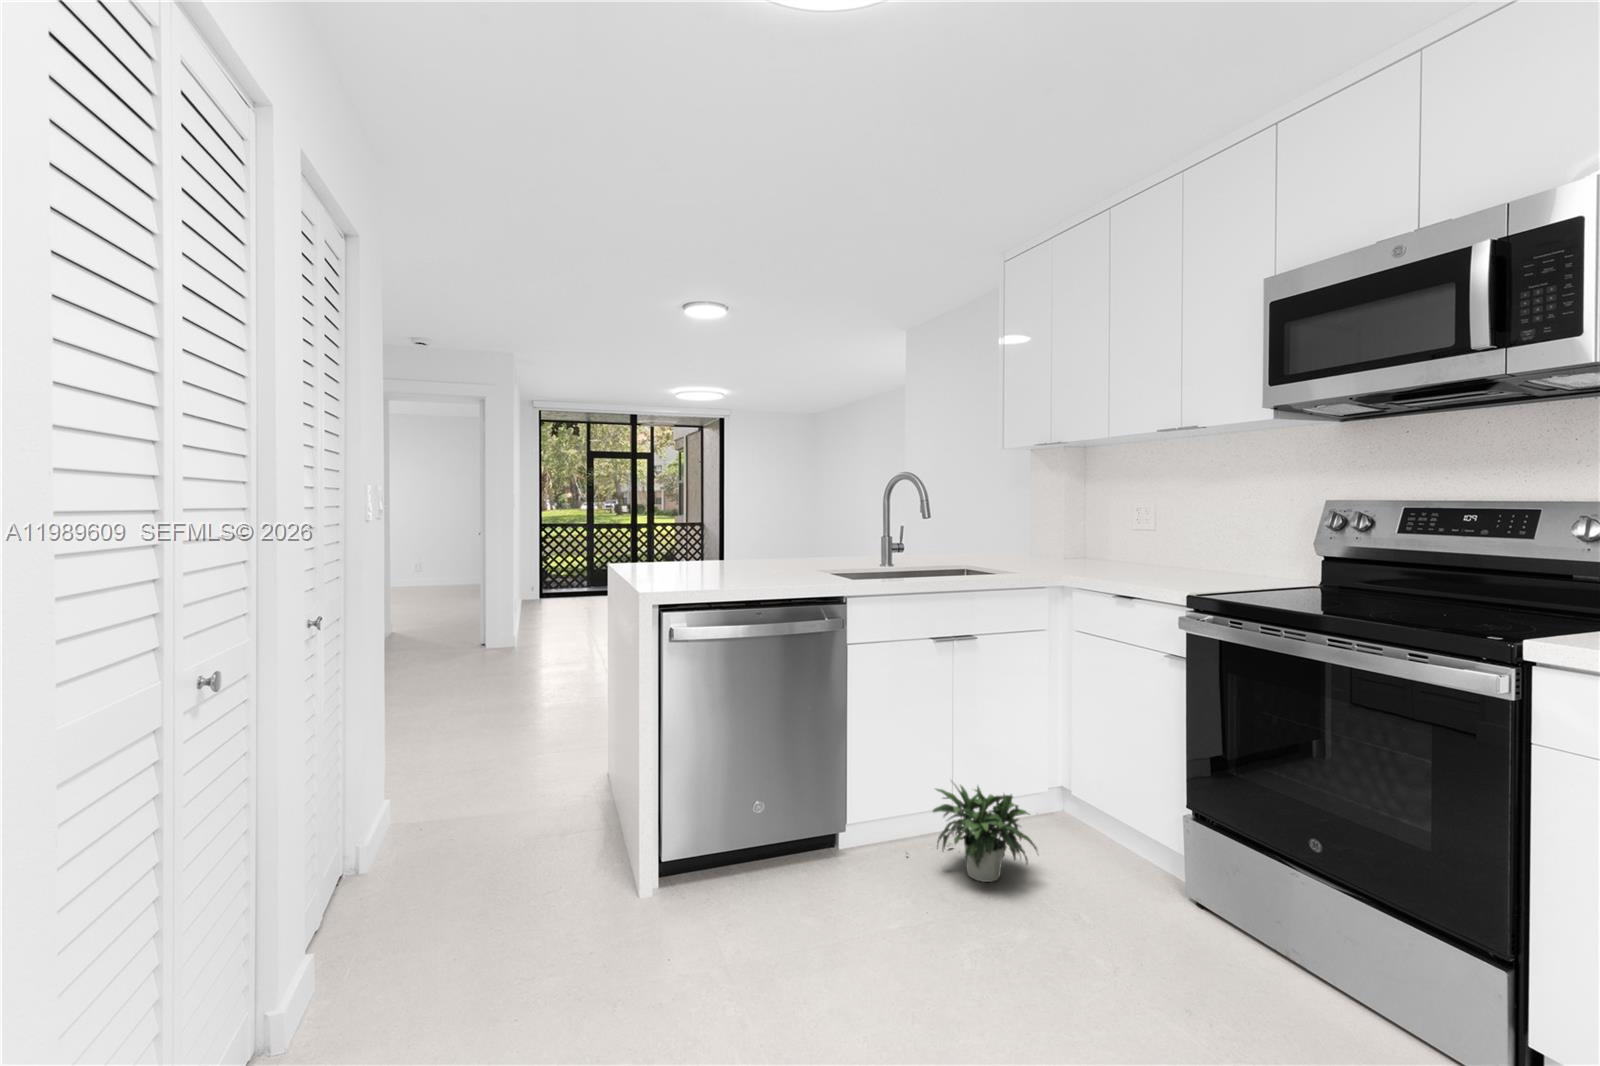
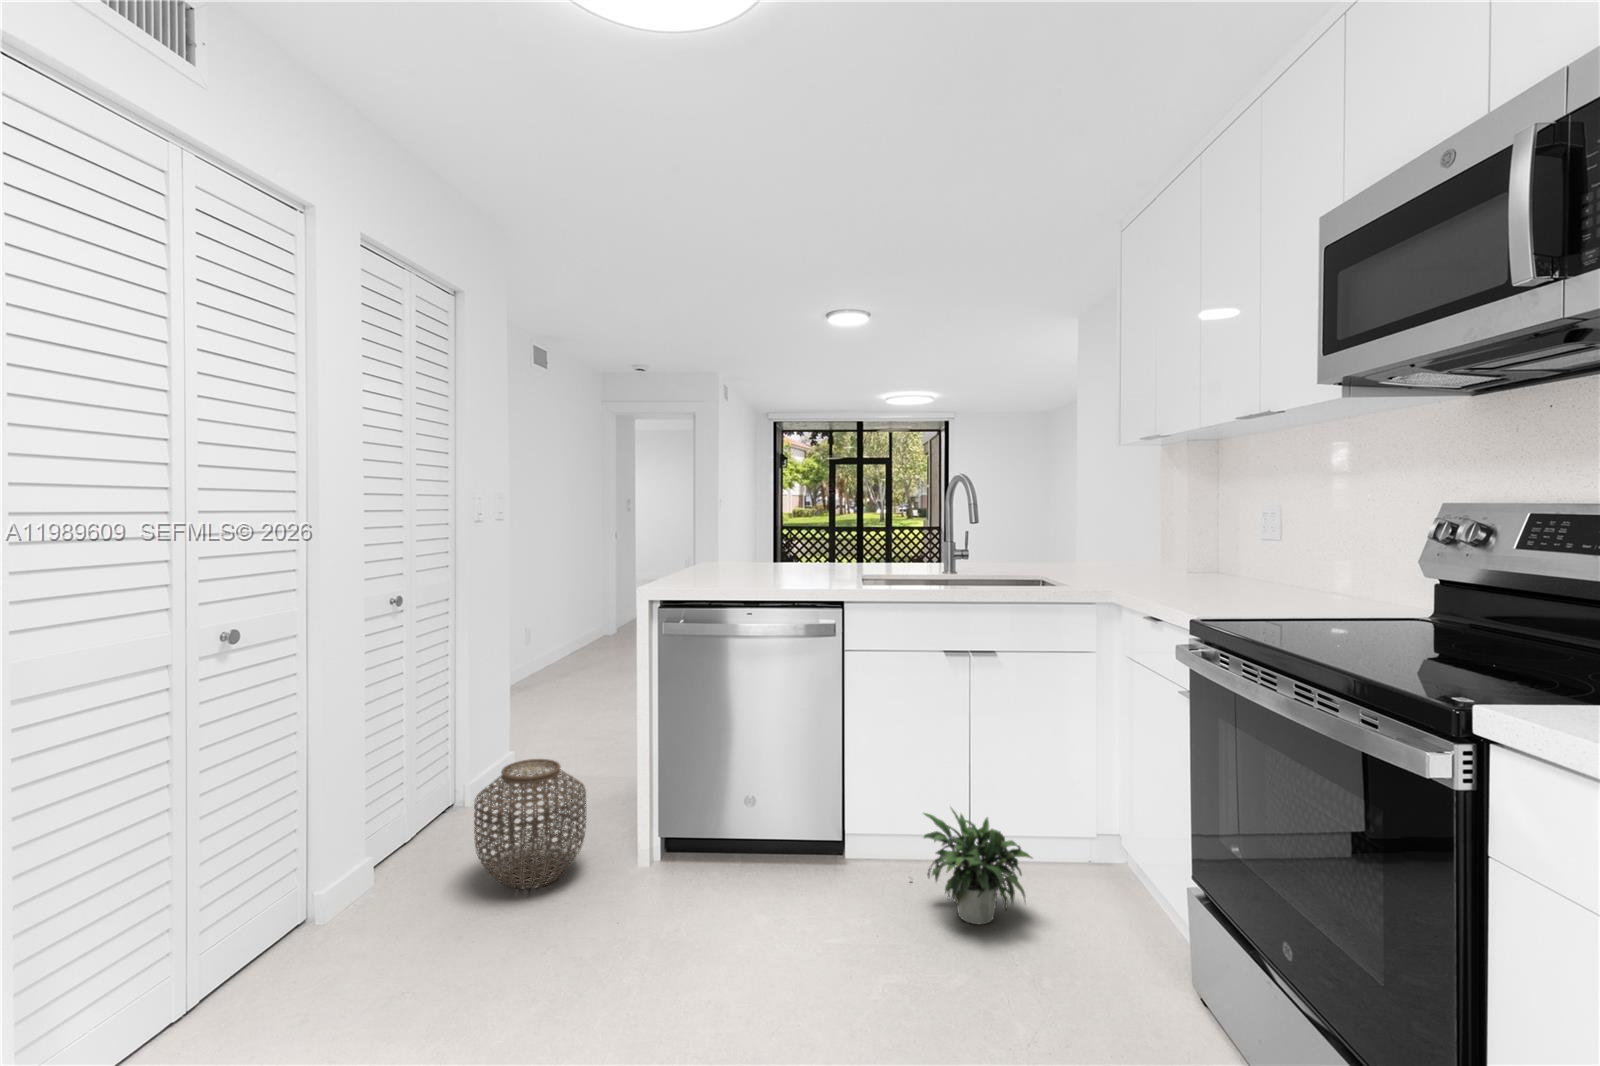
woven basket: none [452,790,583,943] -> present [474,759,586,889]

